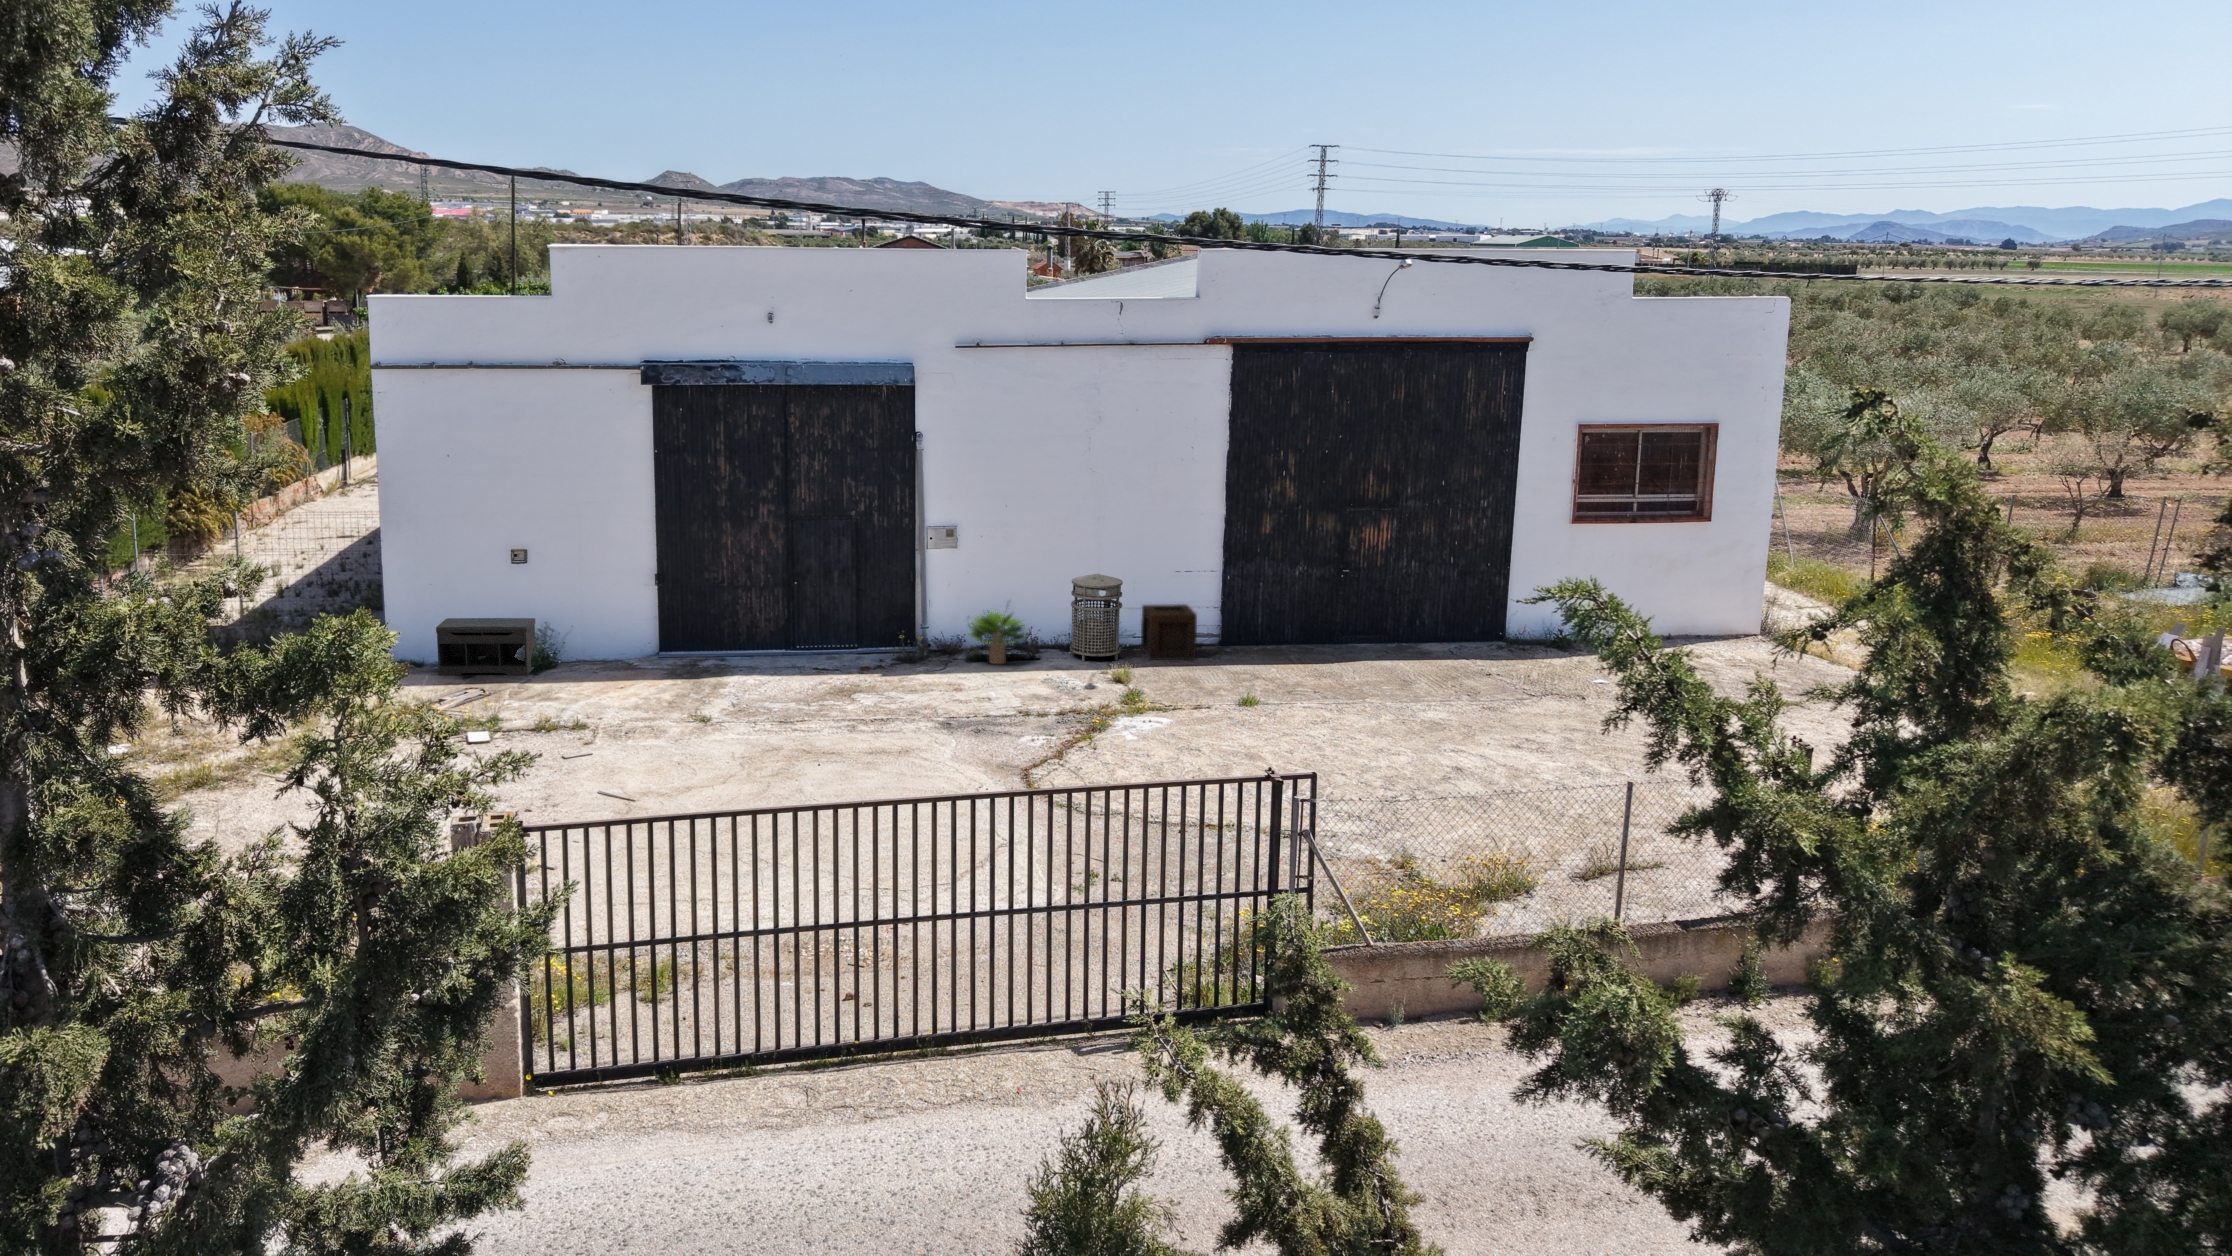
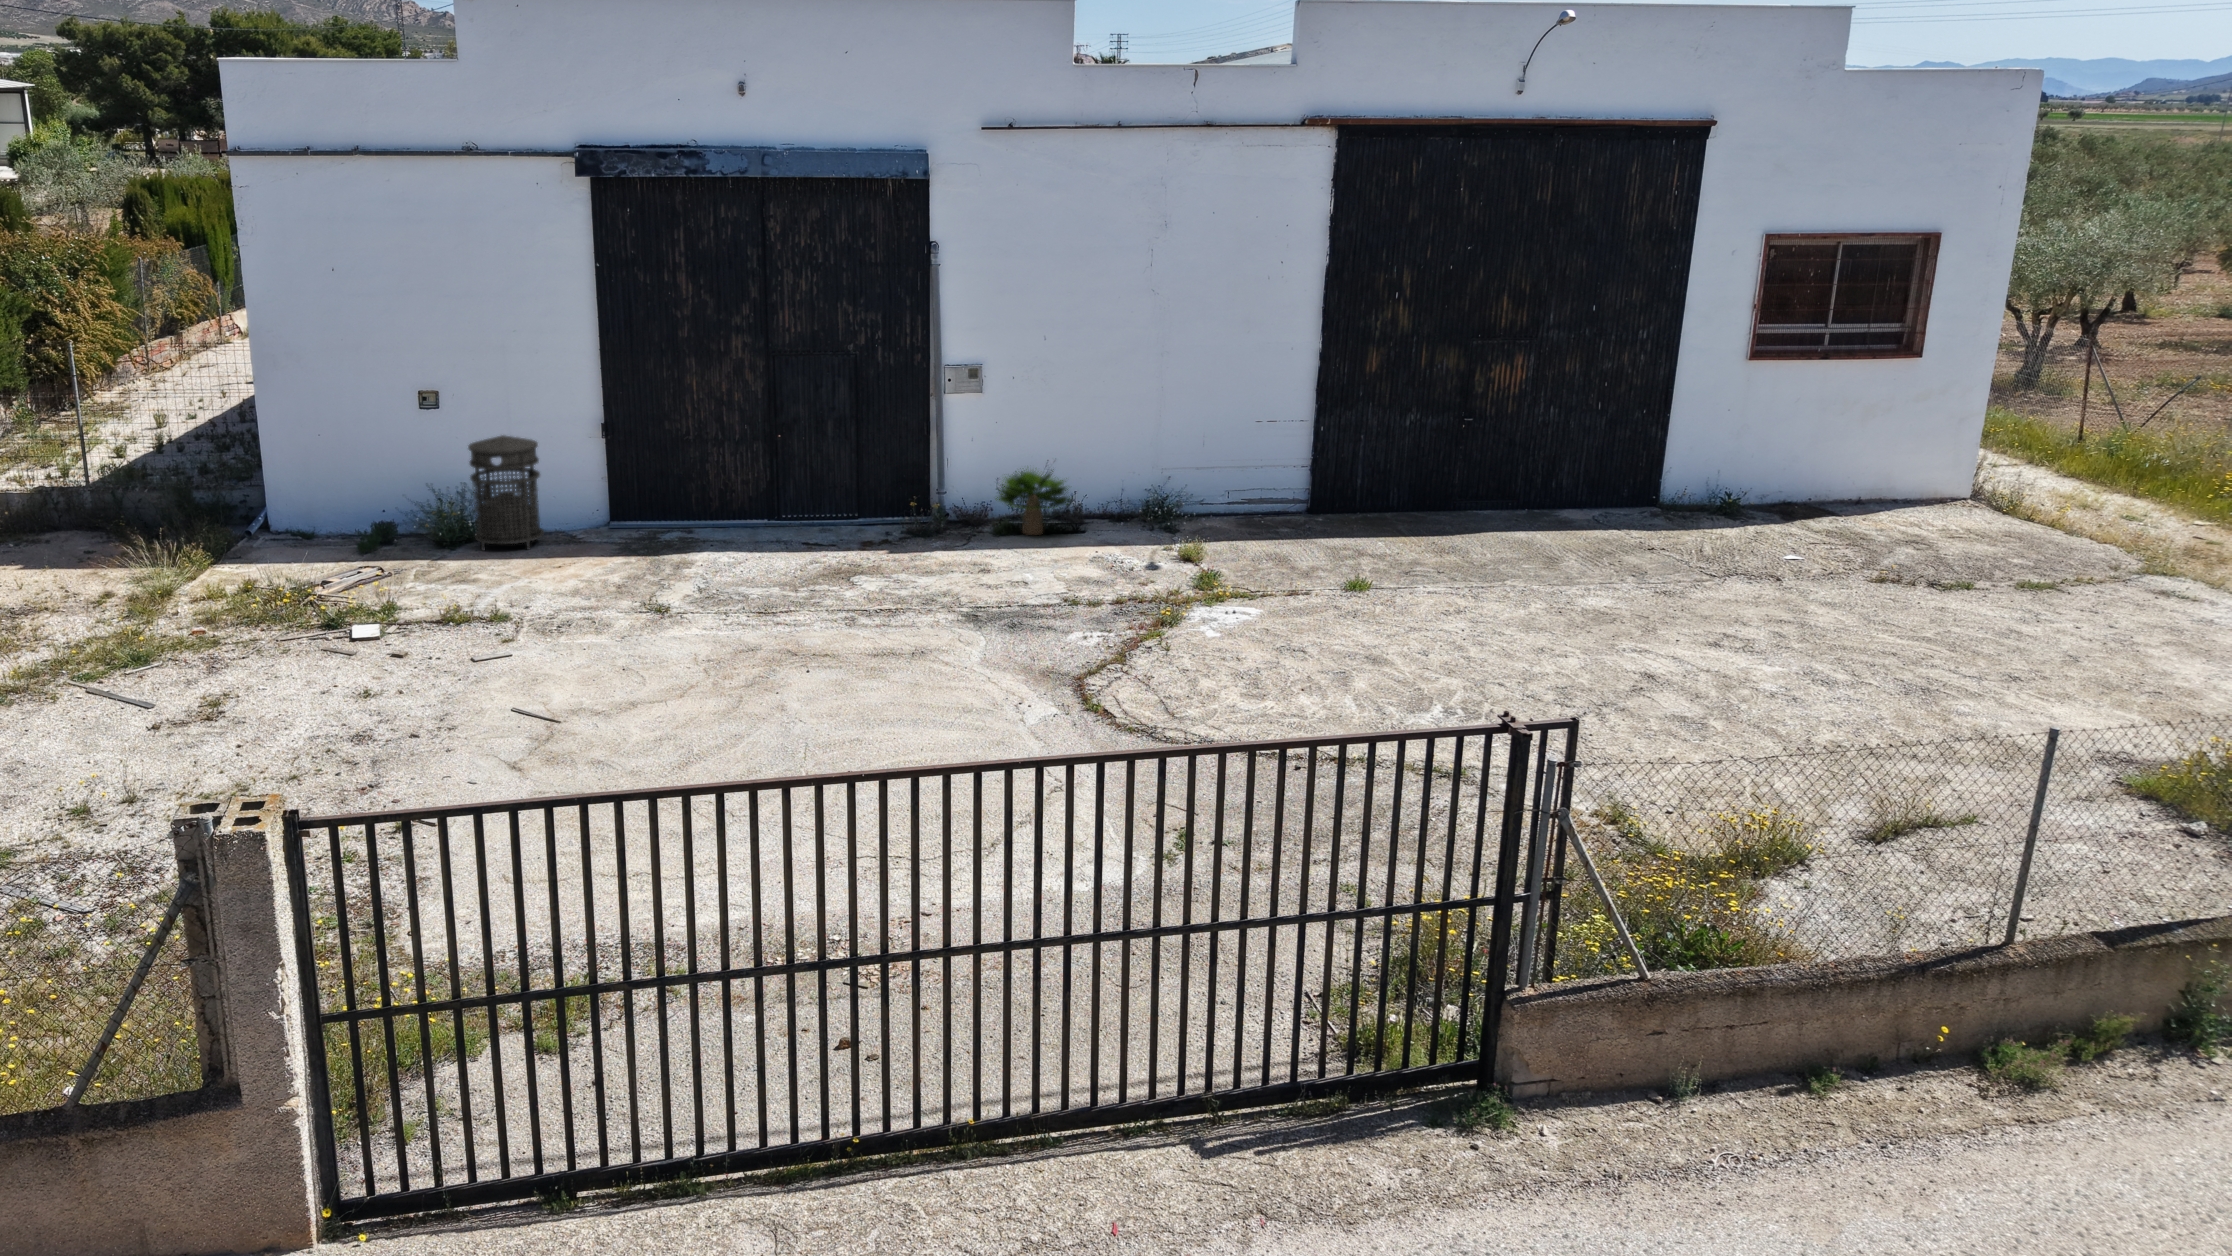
trash can: present [1070,574,1123,662] -> present [468,435,544,550]
wooden crate: present [1141,604,1197,660] -> none [1209,461,1282,530]
bench: present [436,618,536,675] -> none [326,478,458,550]

